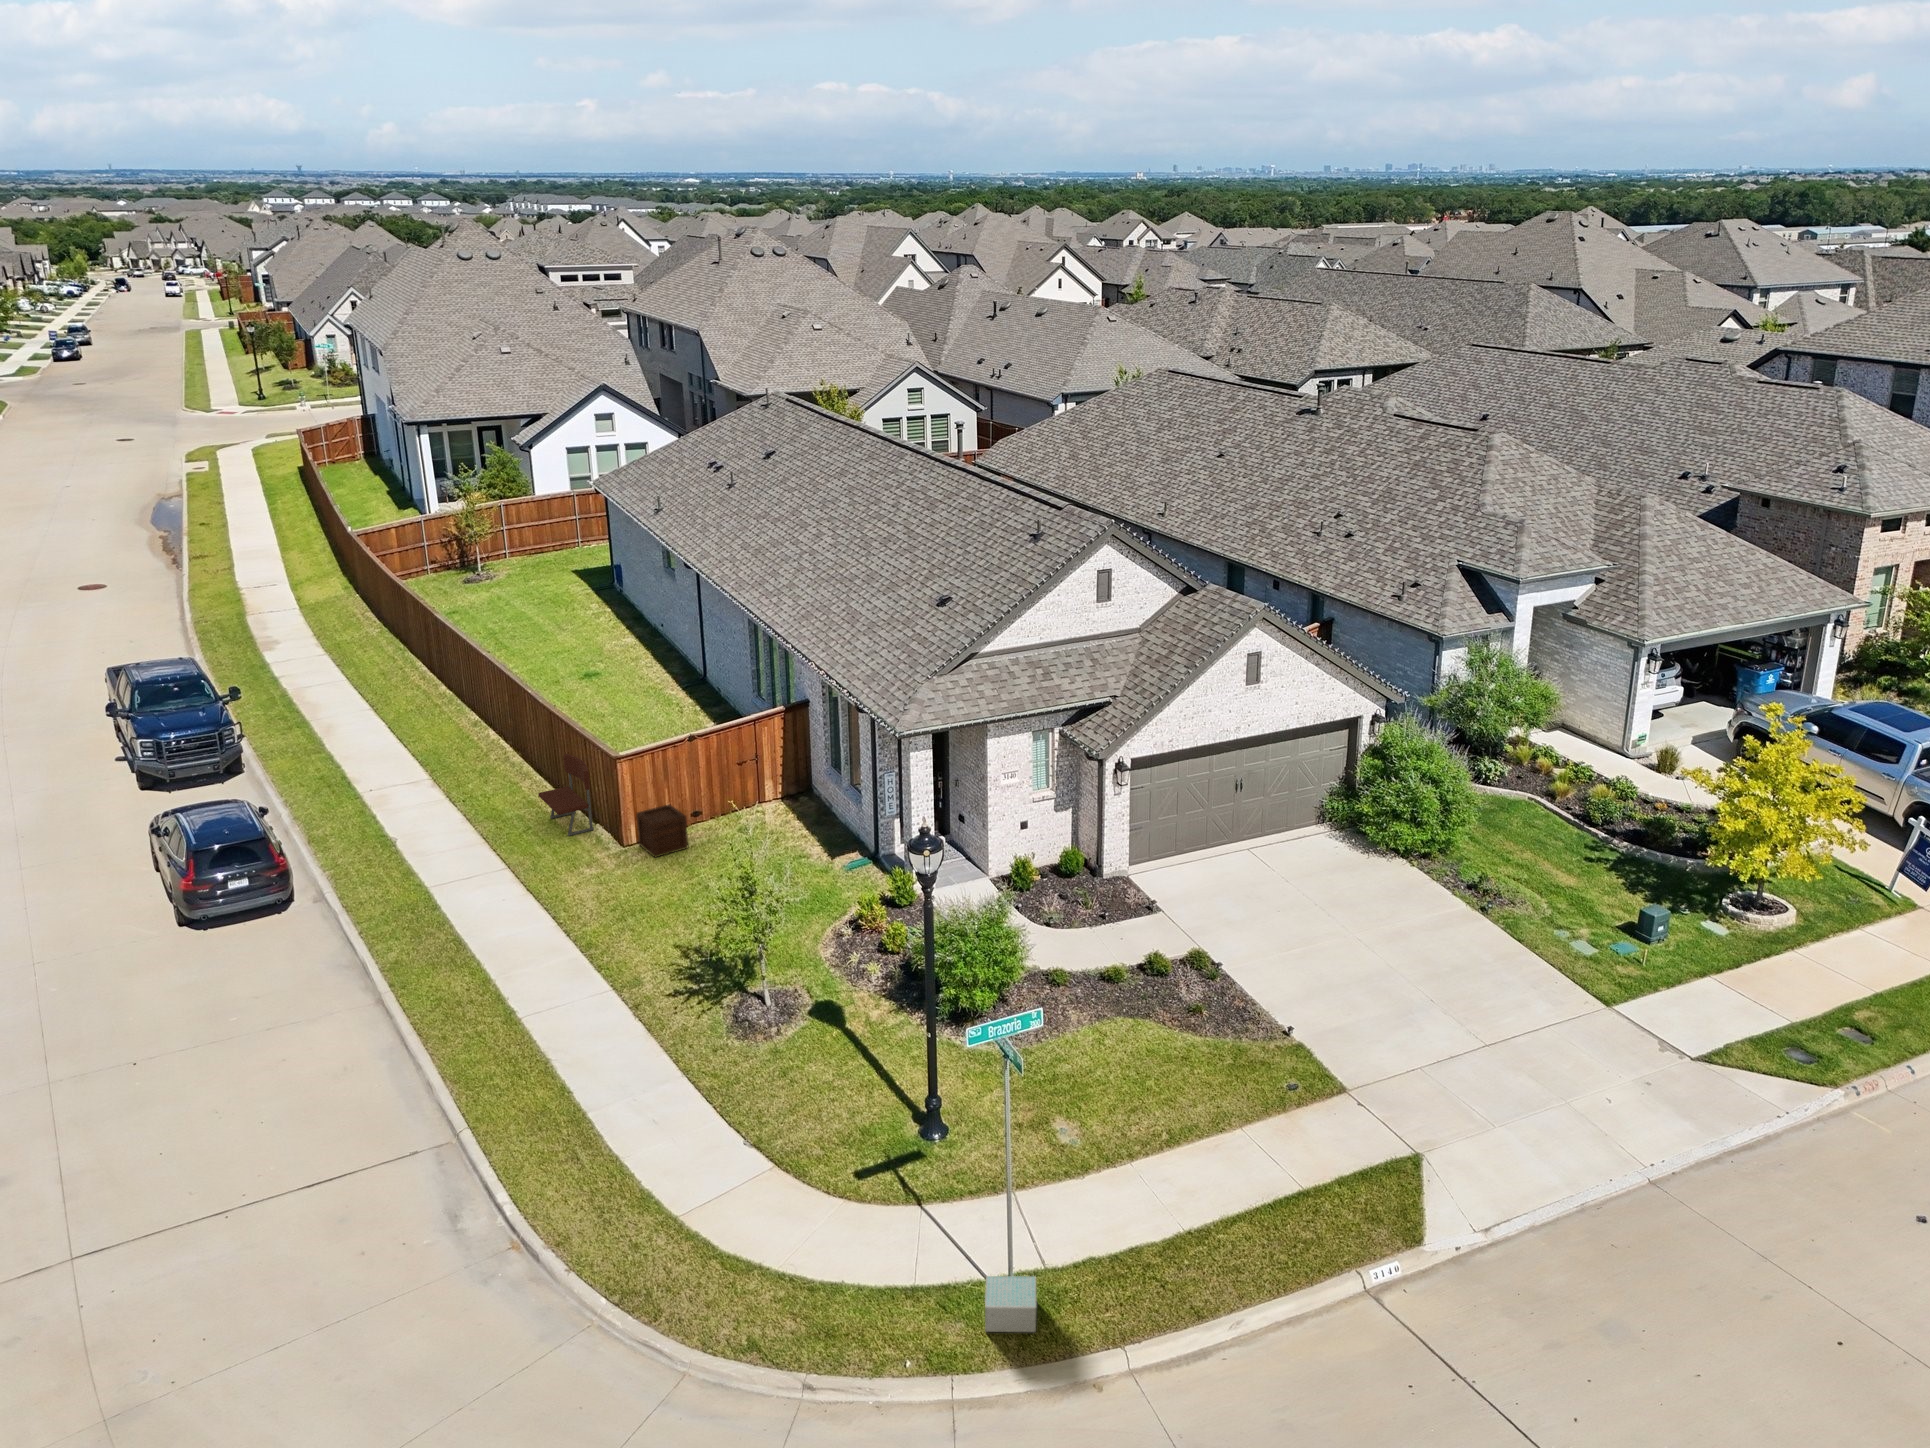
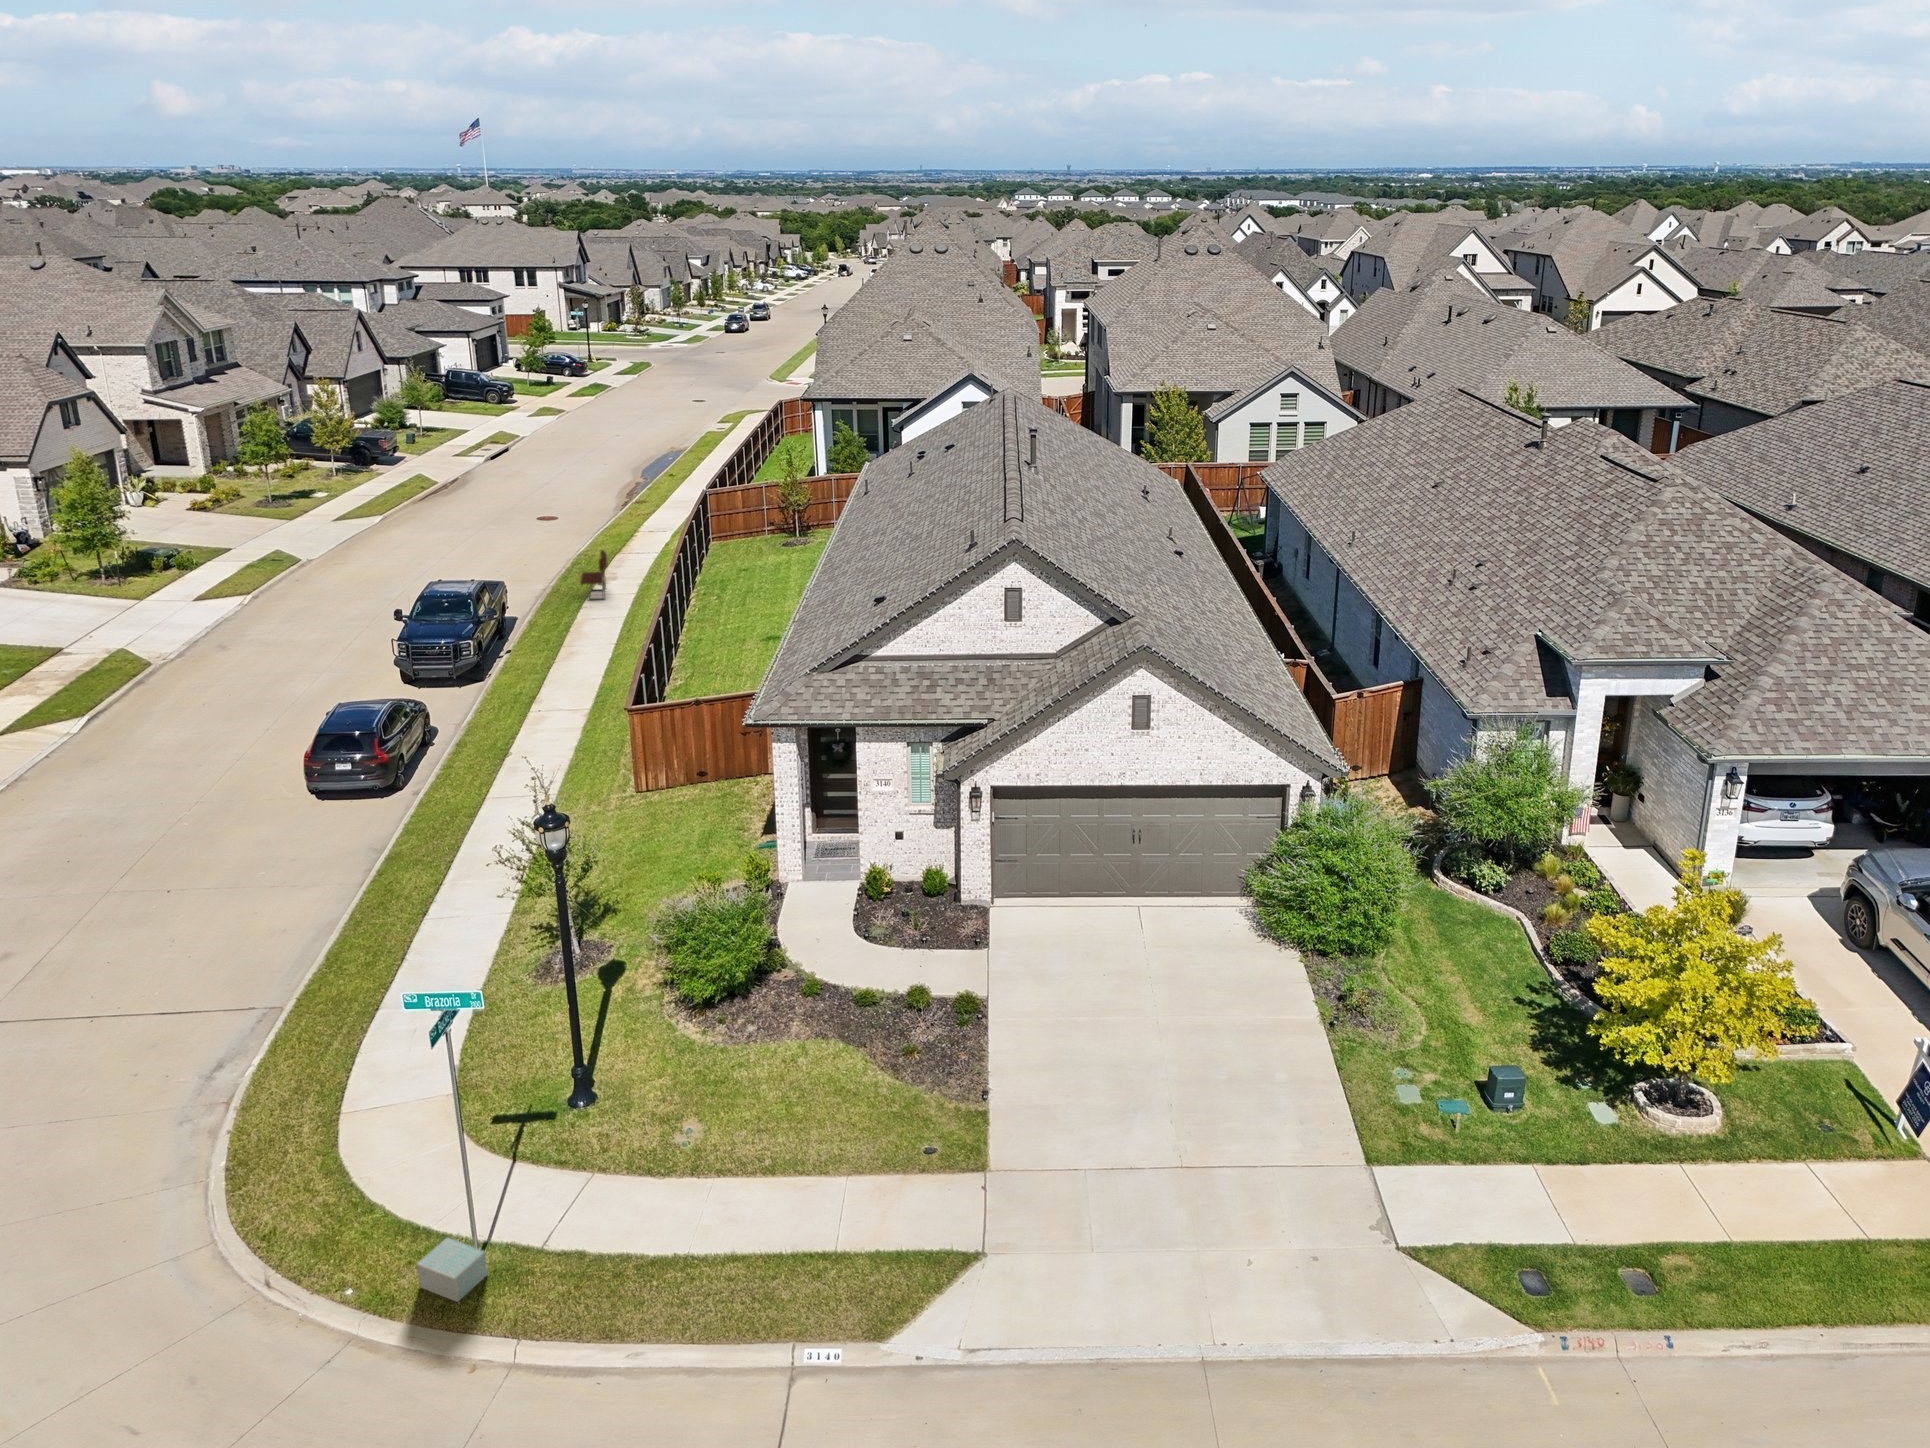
bench: present [538,754,594,836] -> present [580,550,607,600]
wooden crate: present [636,804,689,857] -> none [604,757,642,804]

